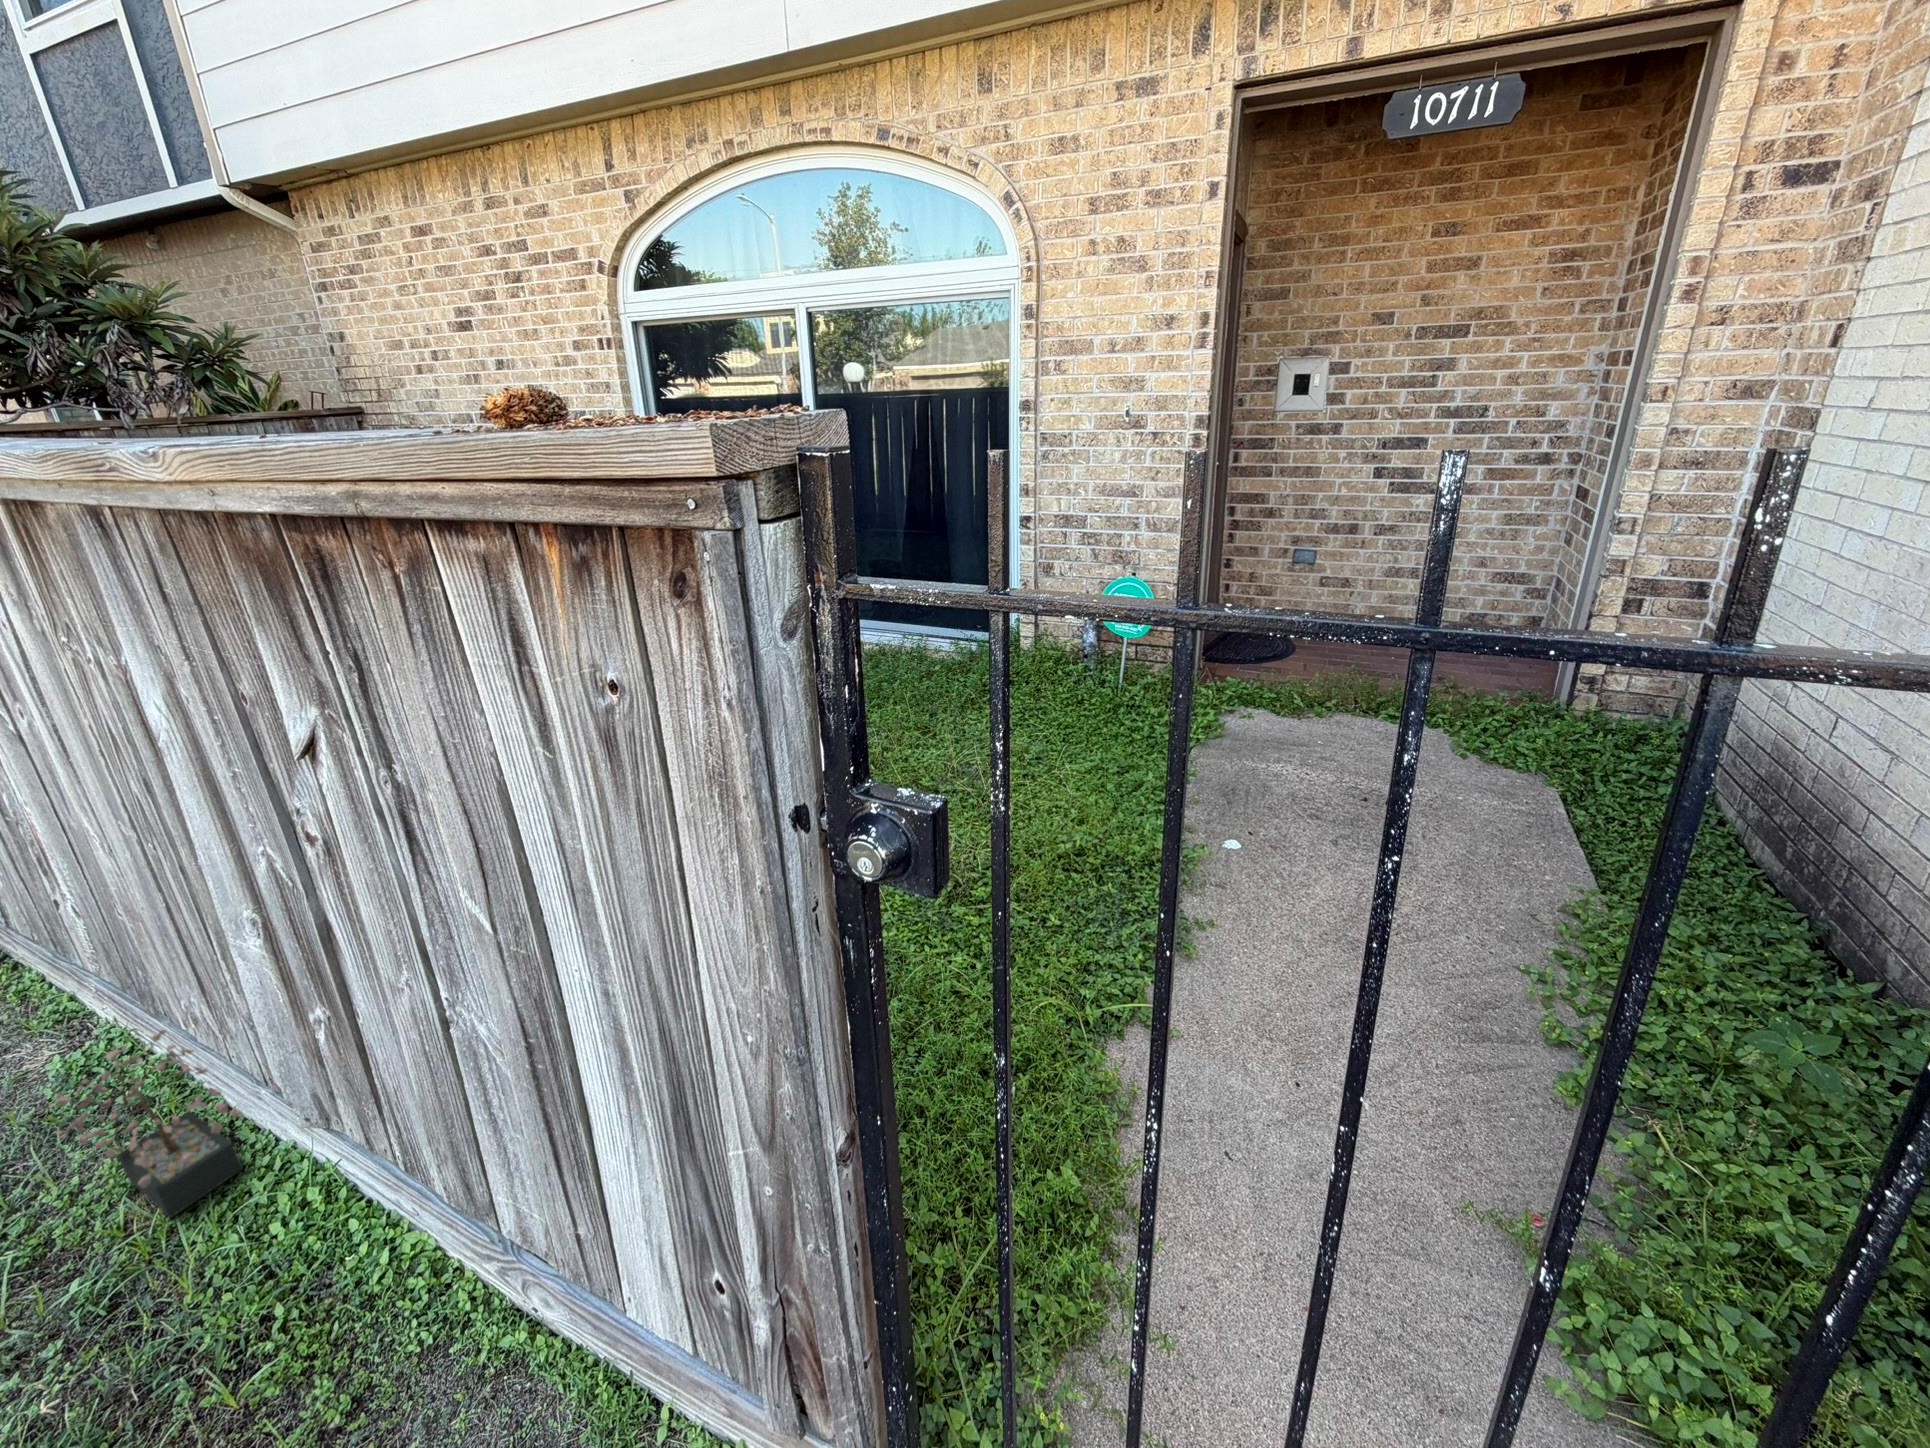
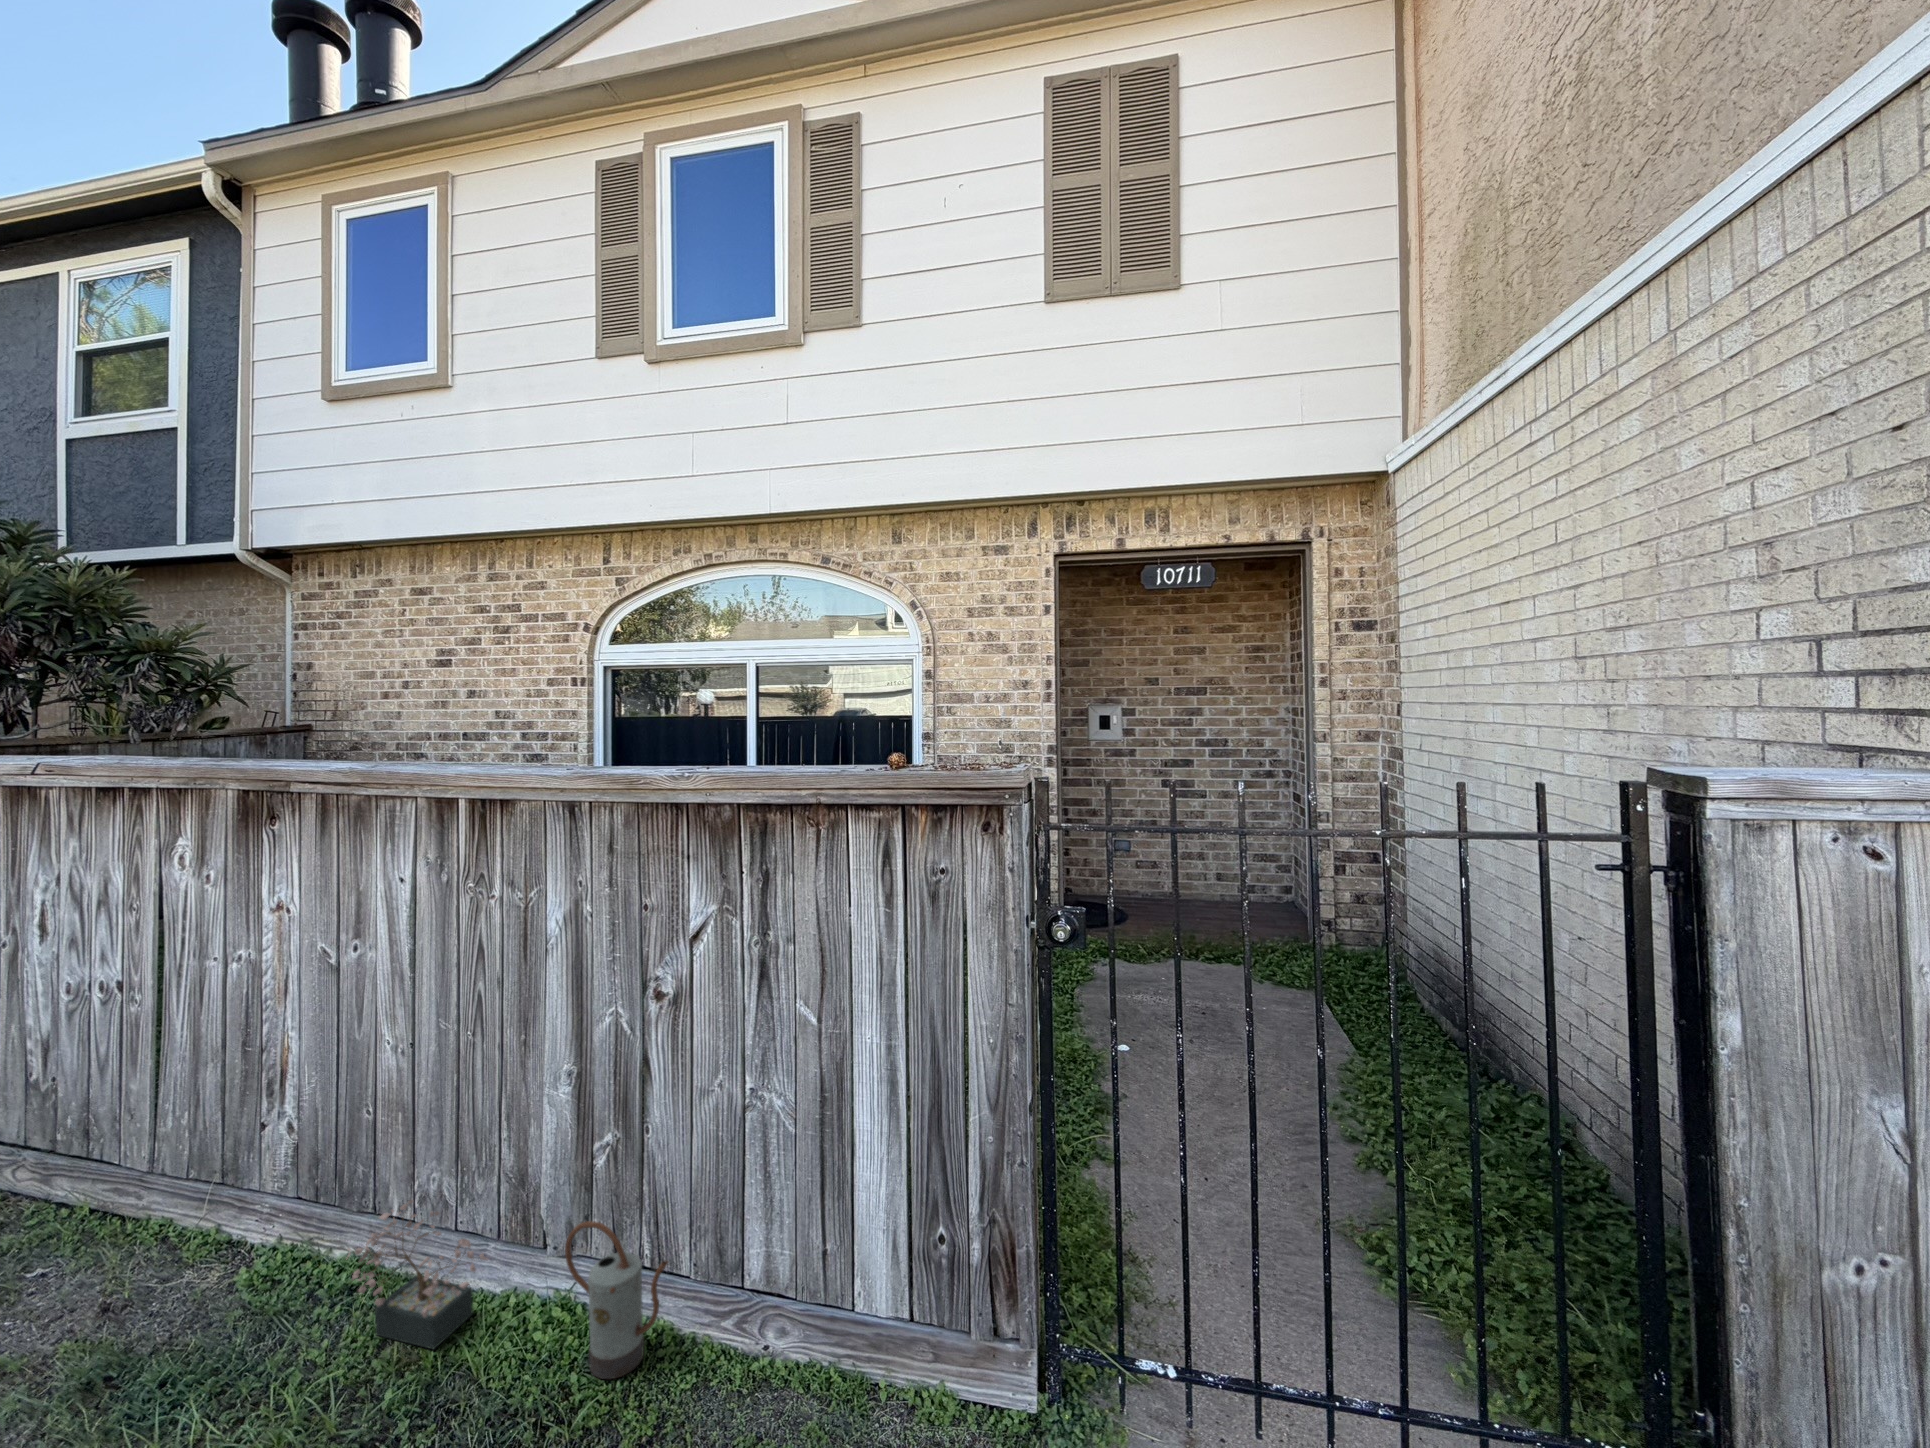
watering can: none [270,1124,400,1315] -> present [565,1221,668,1379]

